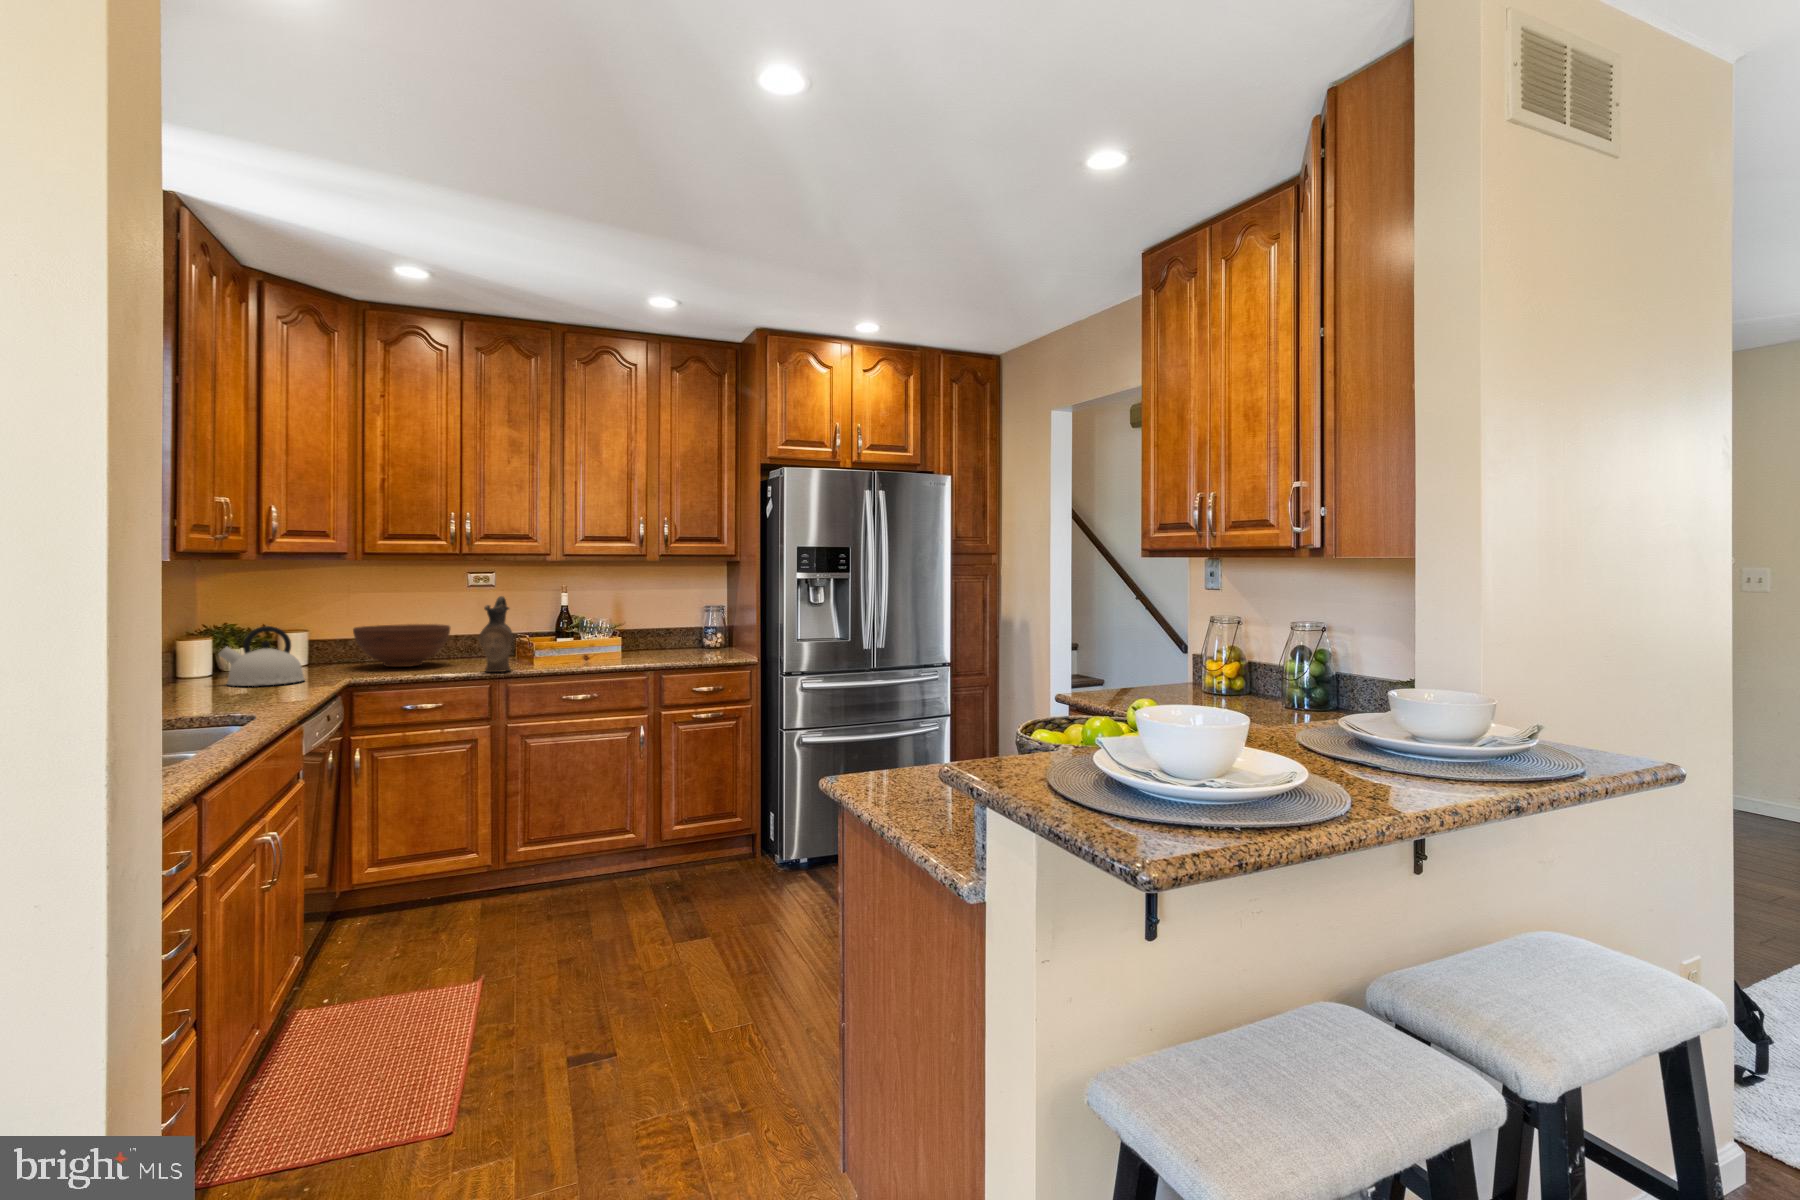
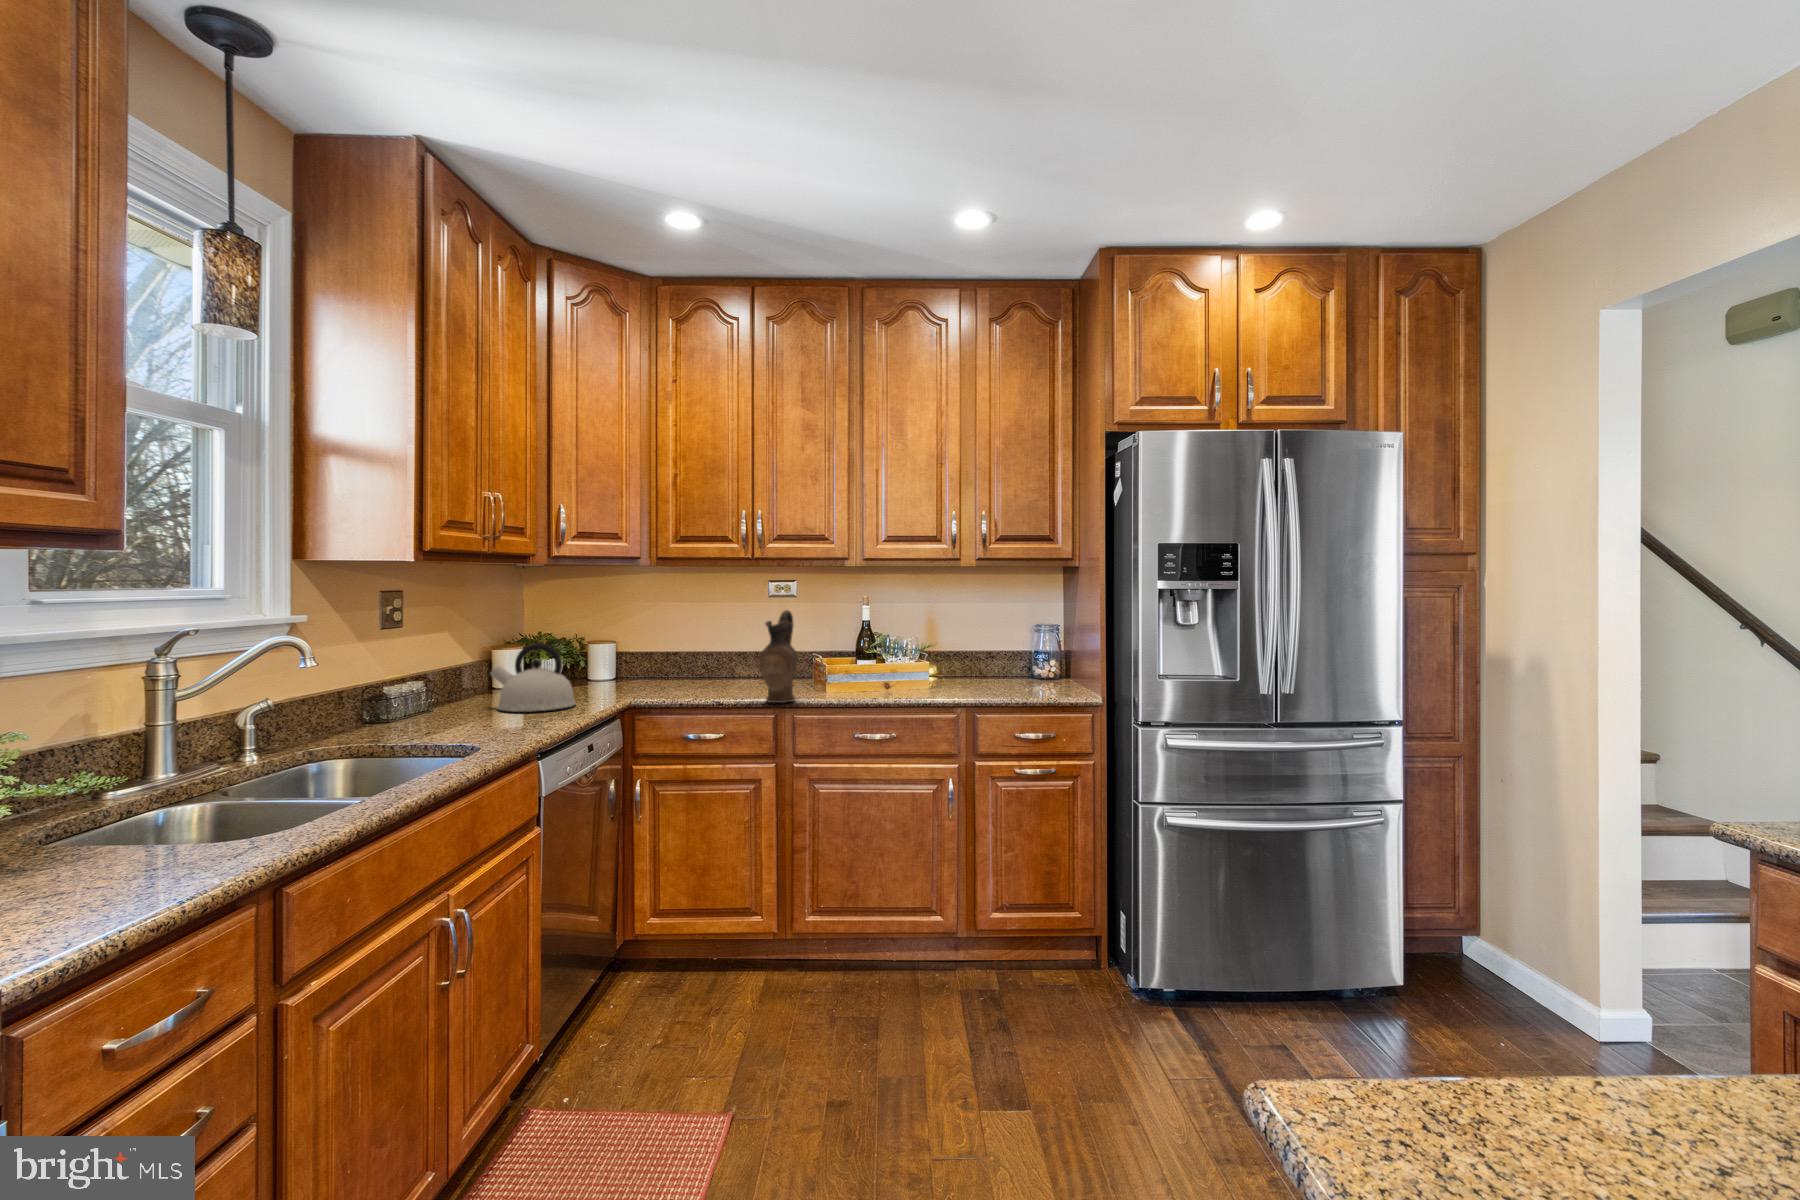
fruit bowl: present [353,624,450,667] -> none [642,641,741,690]

